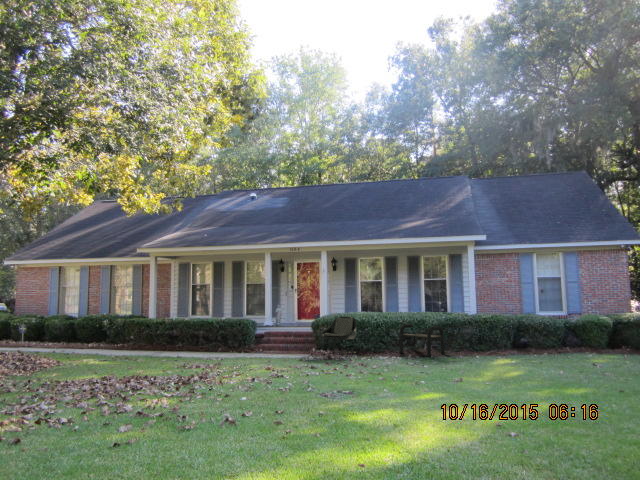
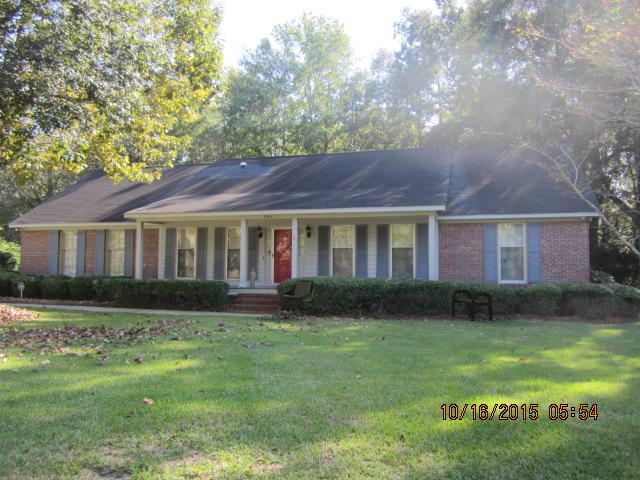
bench: present [400,324,445,357] -> present [451,290,493,321]

